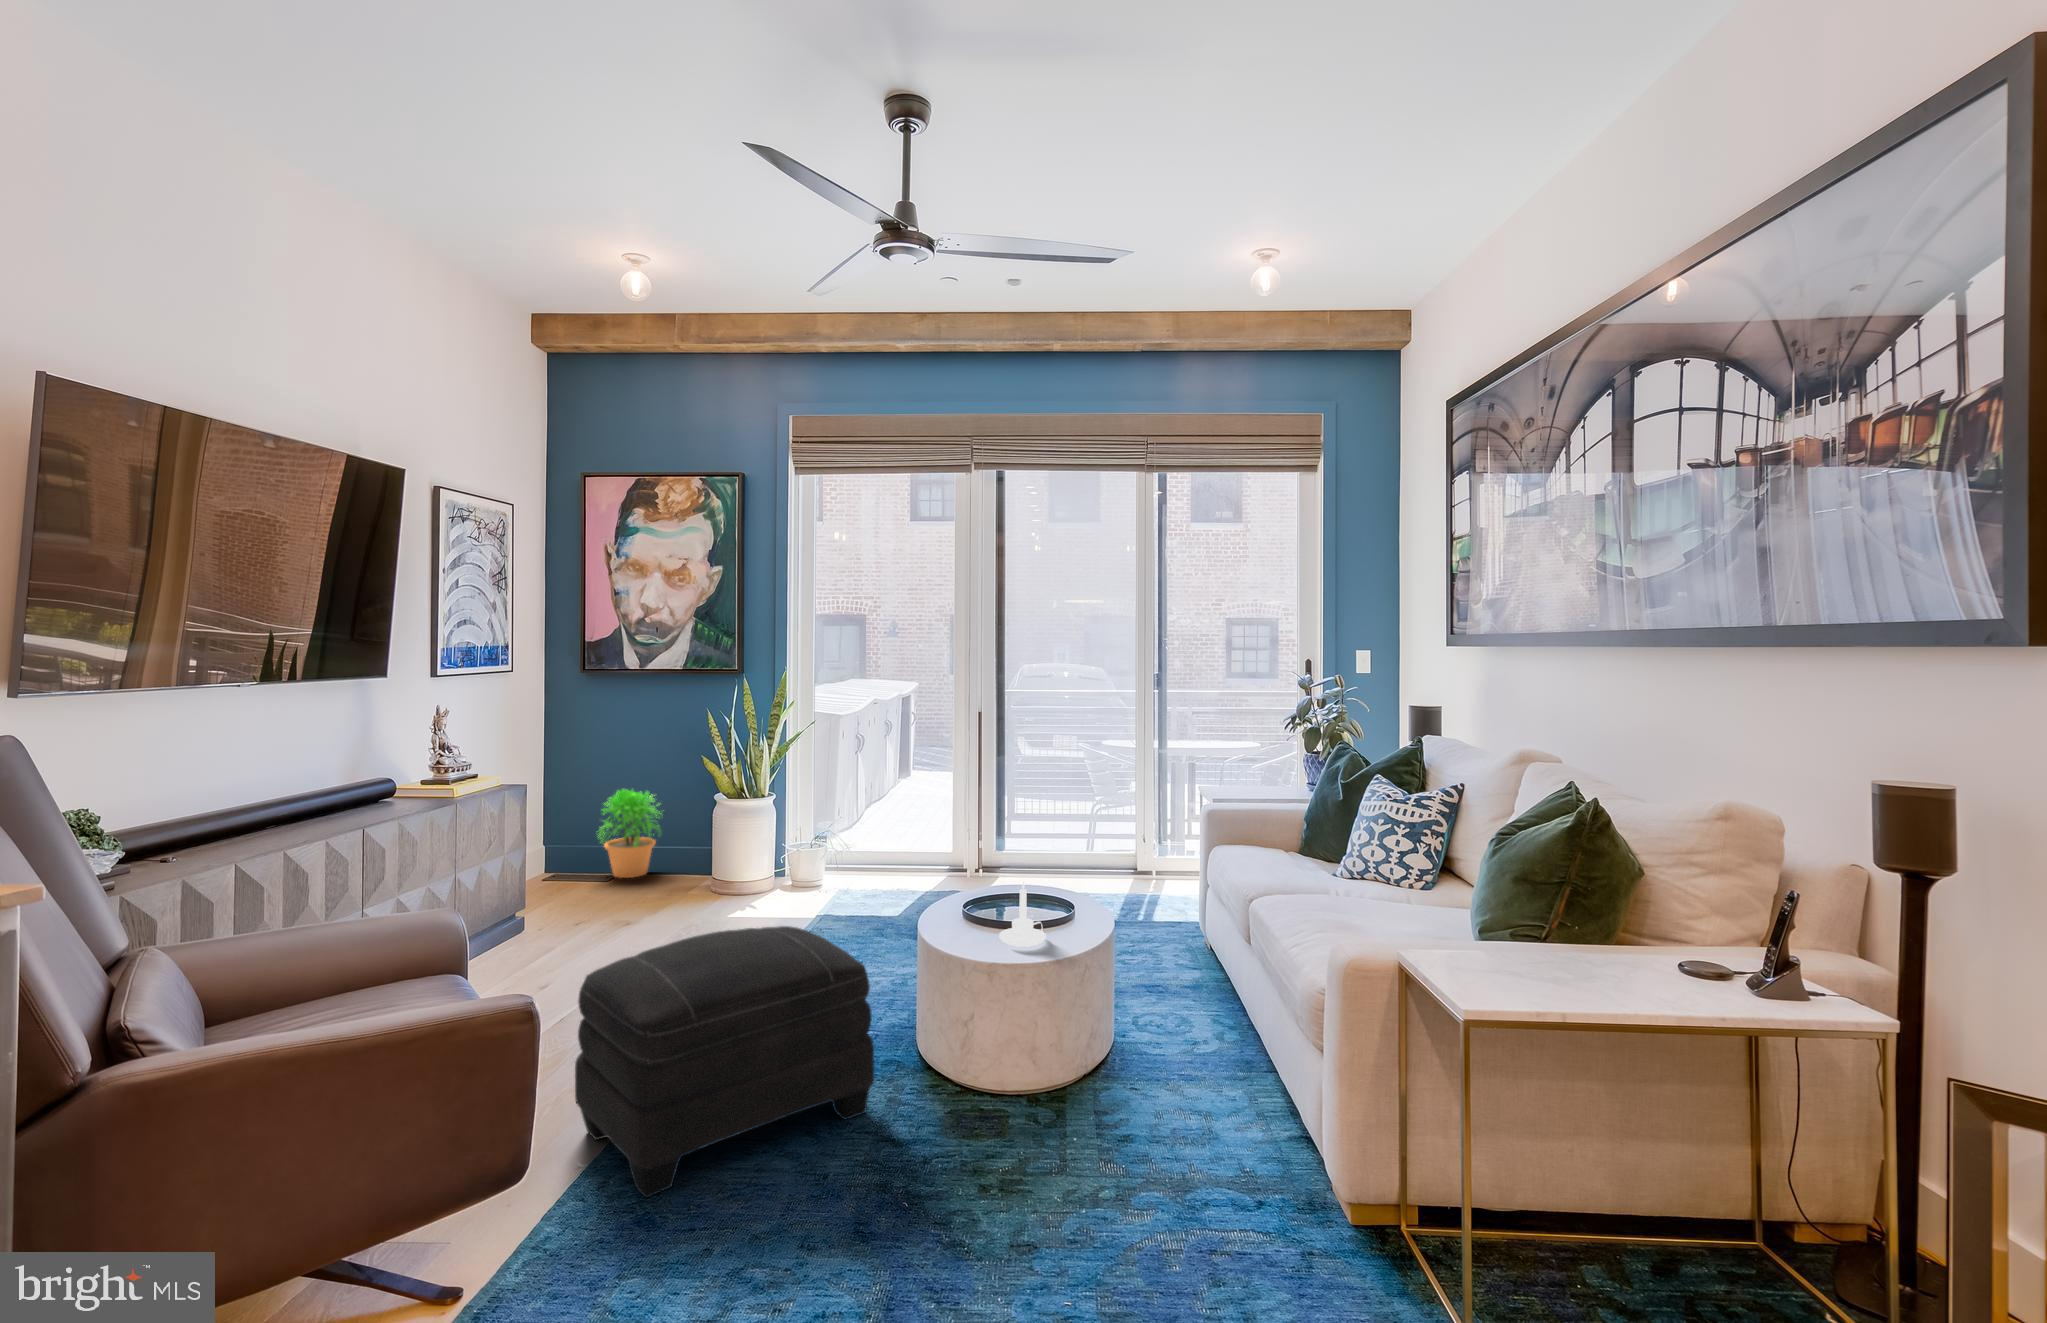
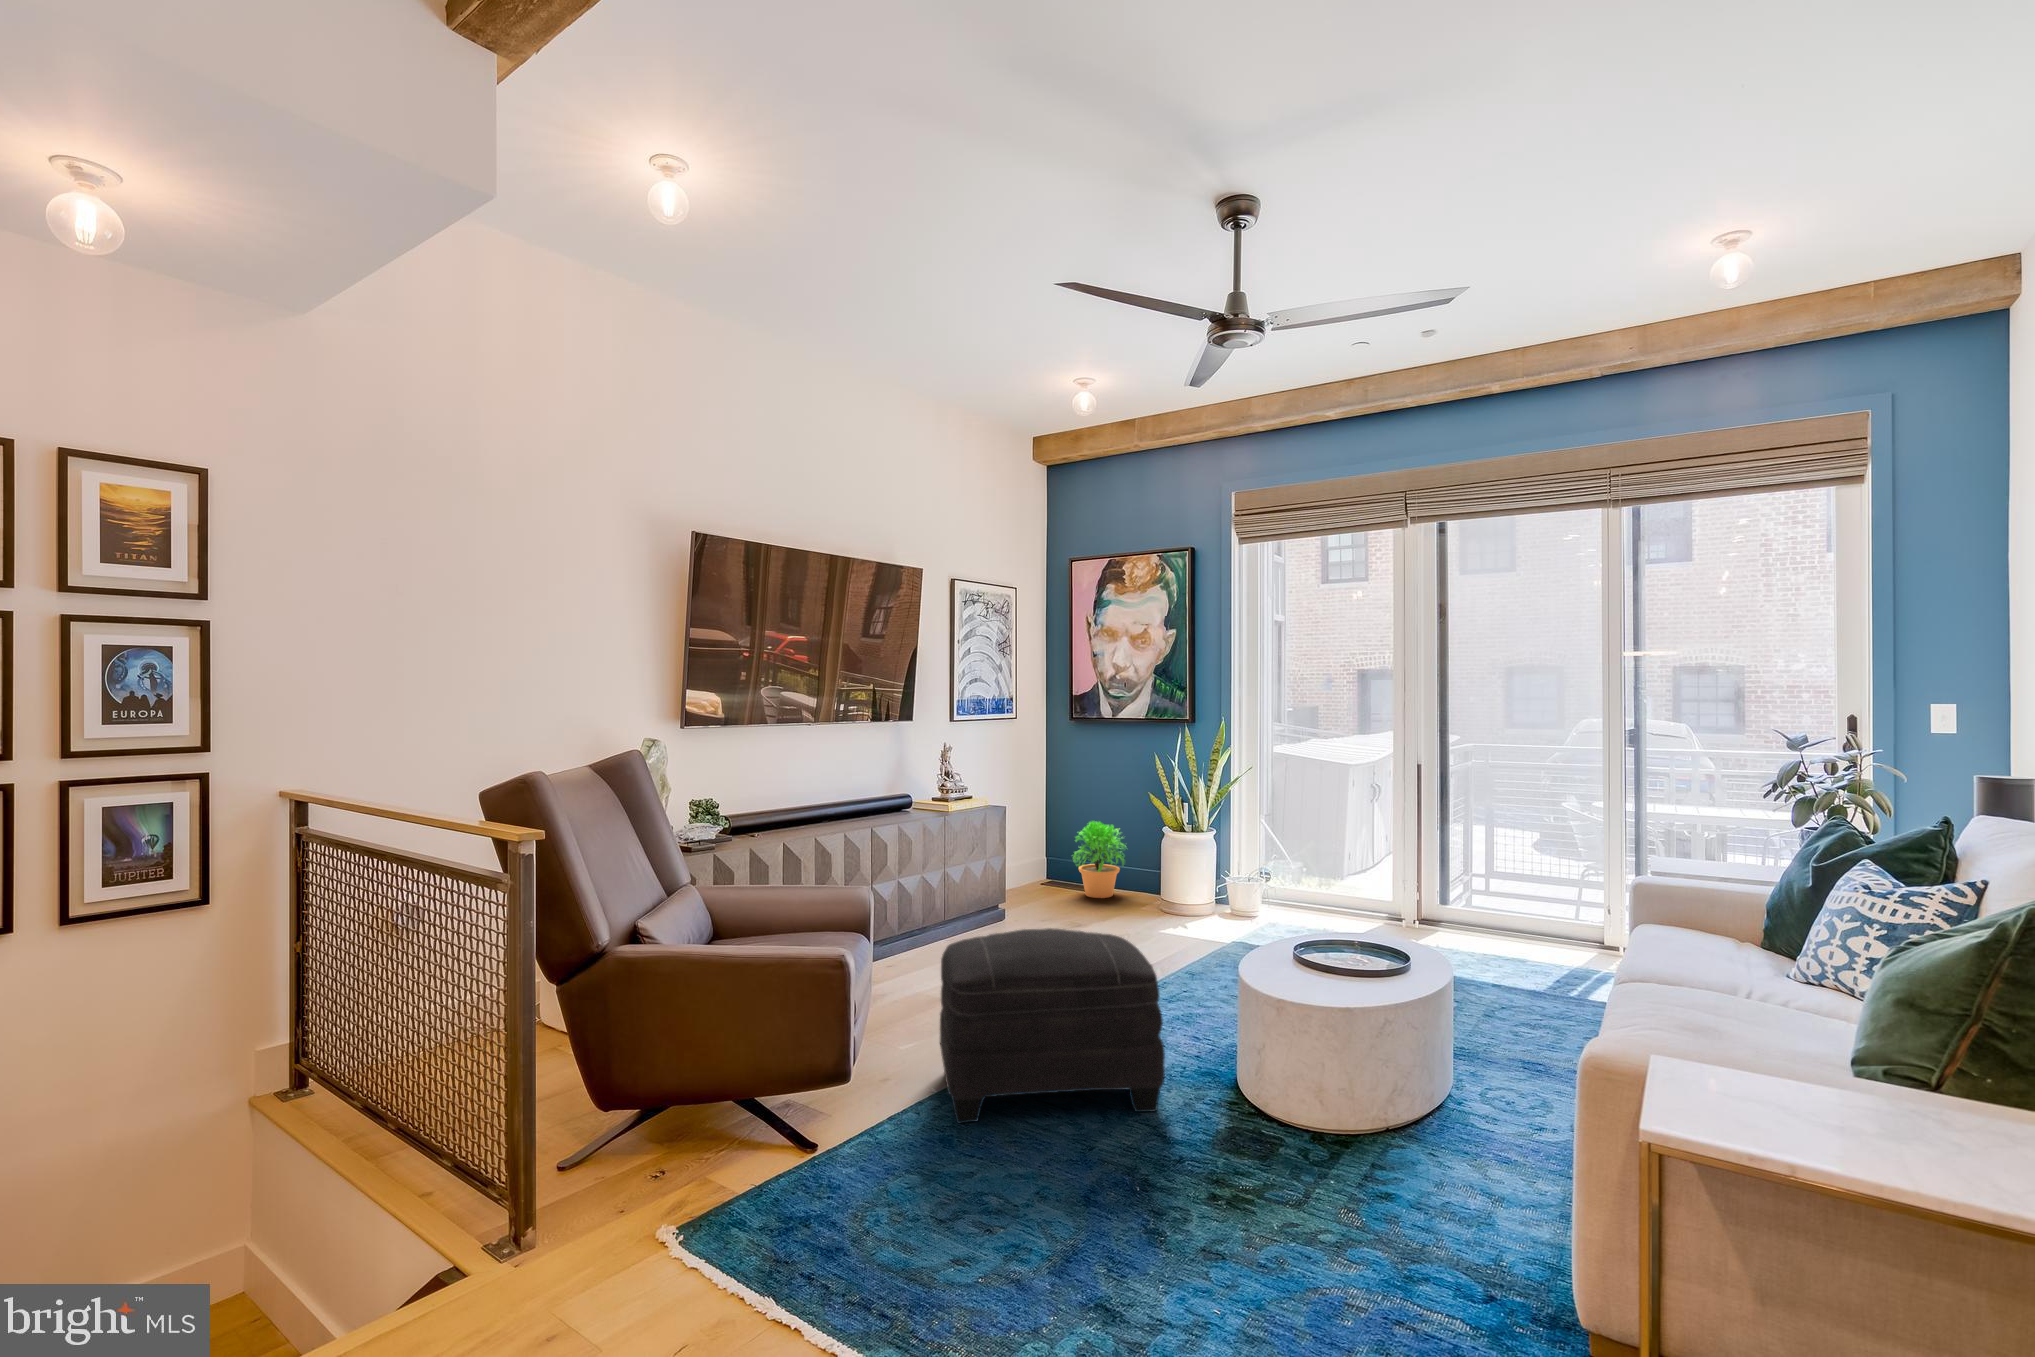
candle holder: present [999,882,1046,947] -> none [1304,923,1353,990]

